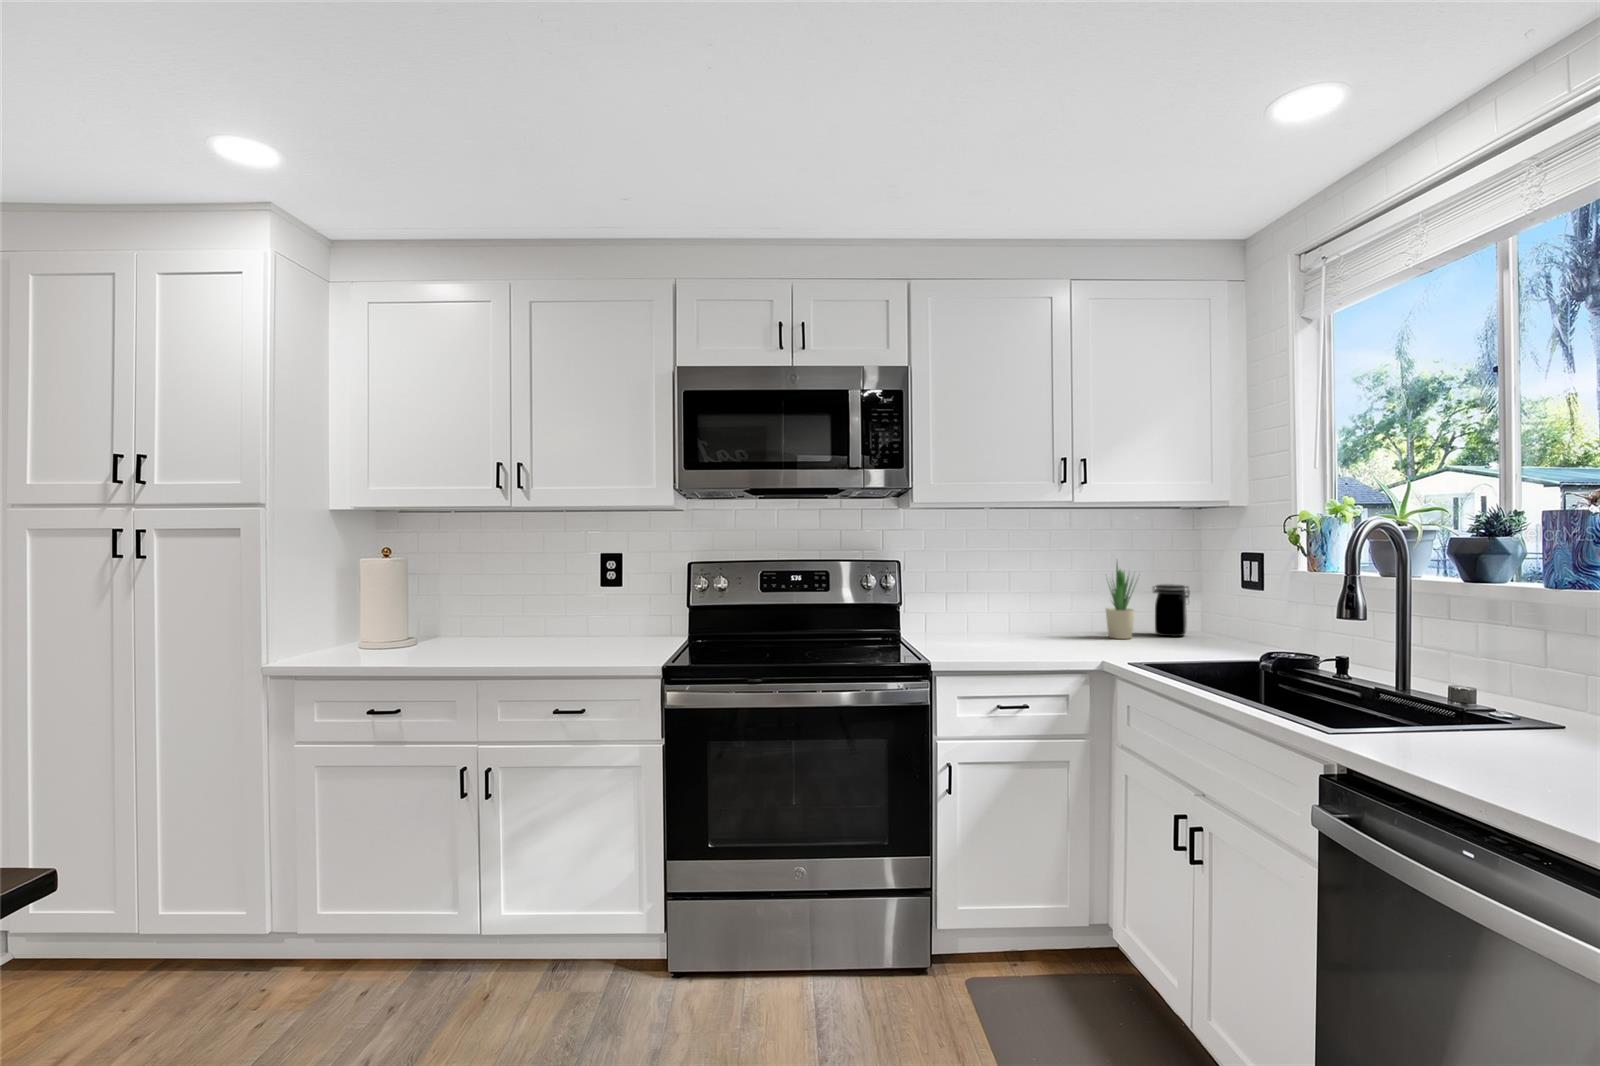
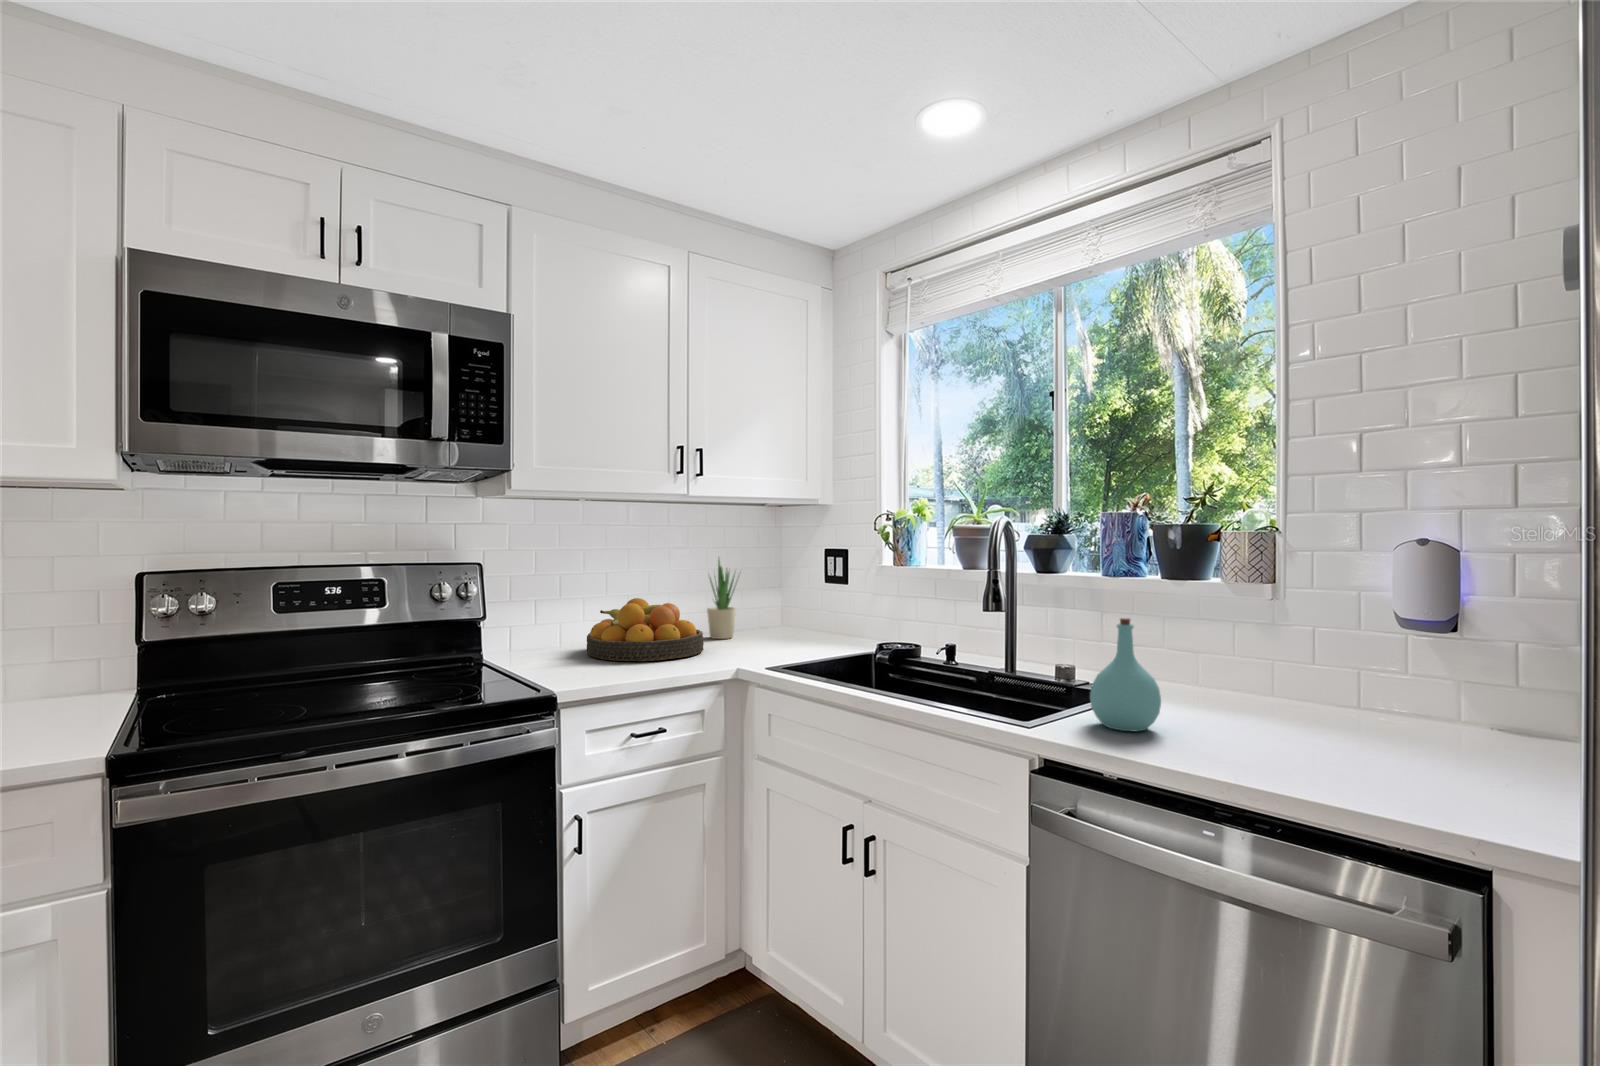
jar: present [1153,584,1190,636] -> none [744,581,780,632]
fruit bowl: none [981,595,1088,650] -> present [587,598,704,661]
bottle: none [1413,629,1513,757] -> present [1090,618,1161,731]

